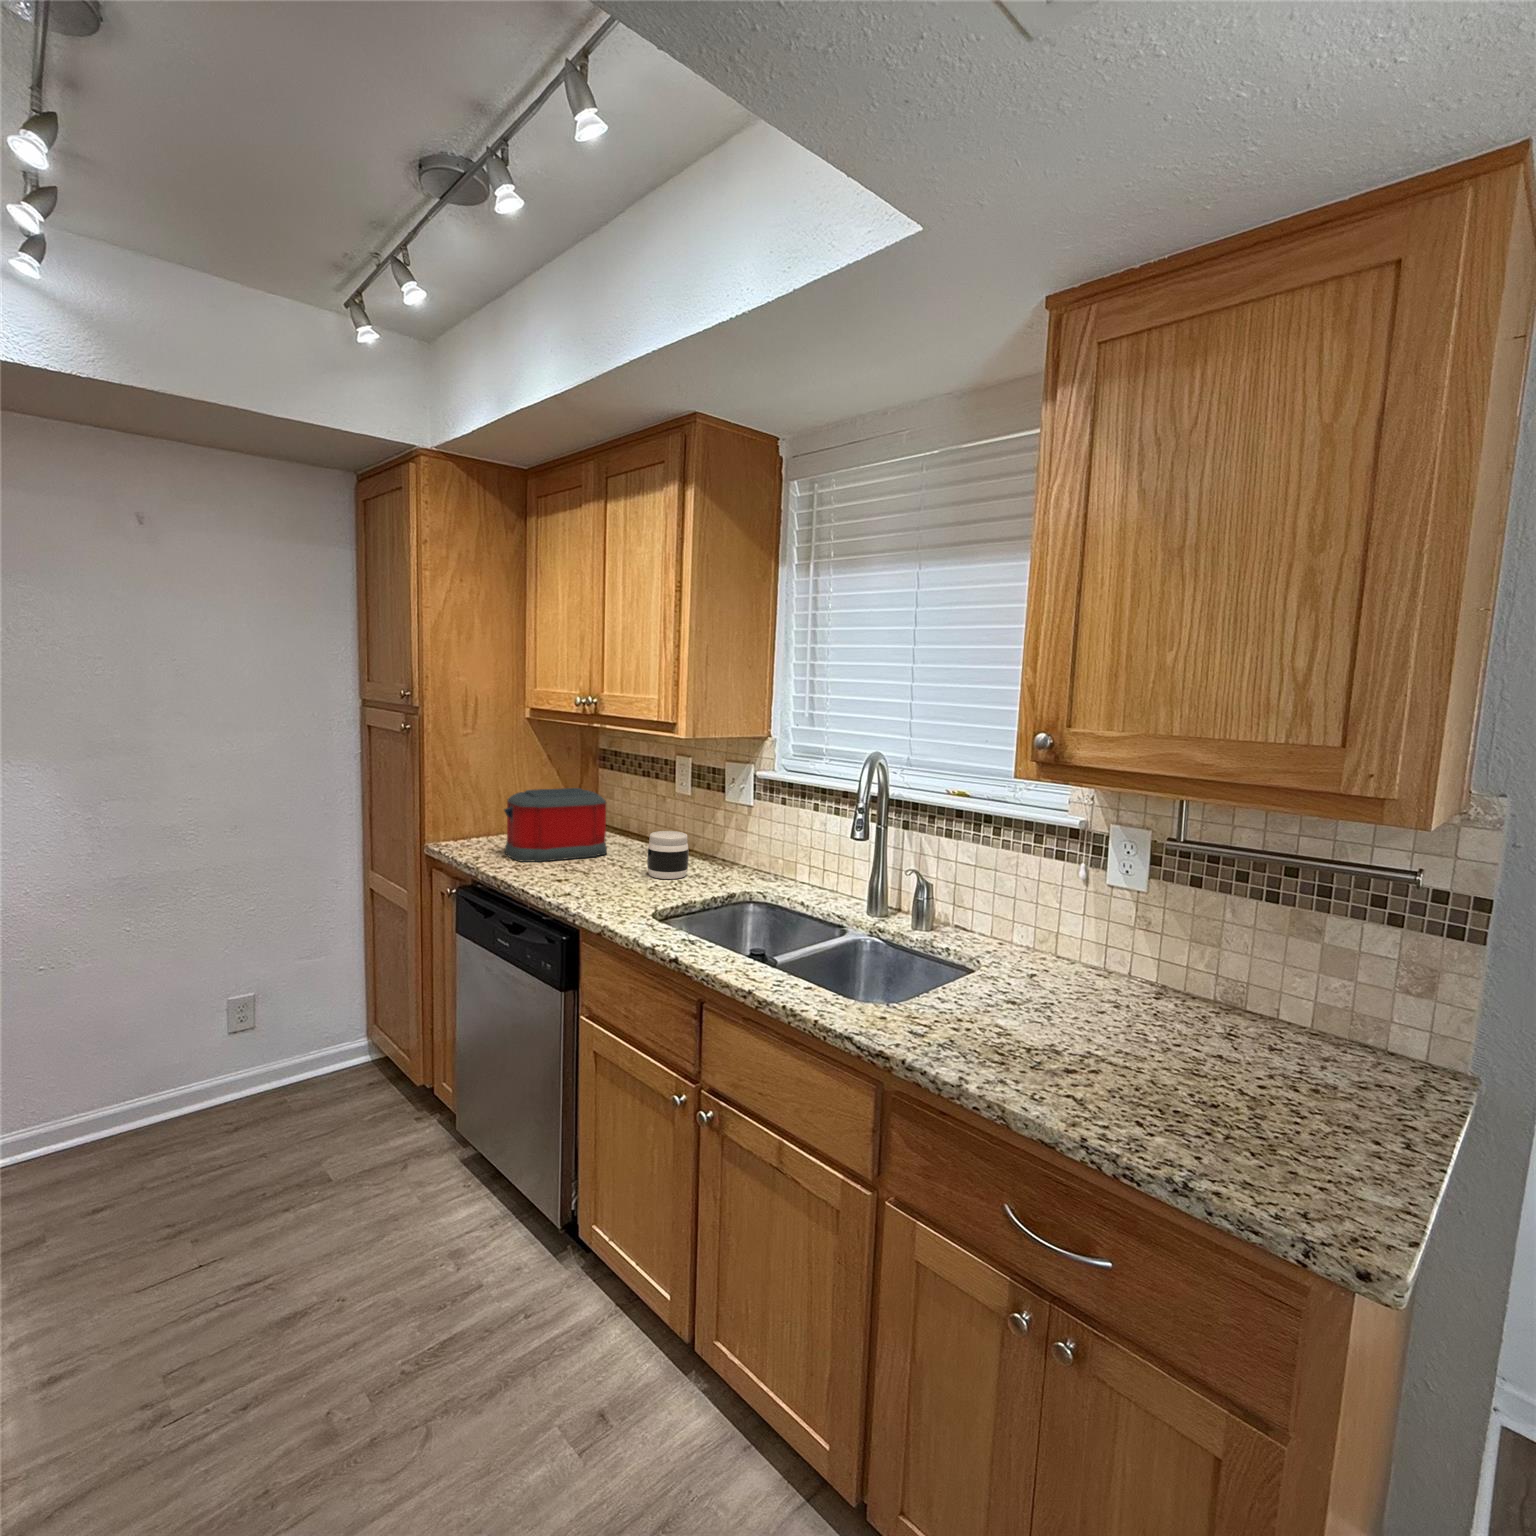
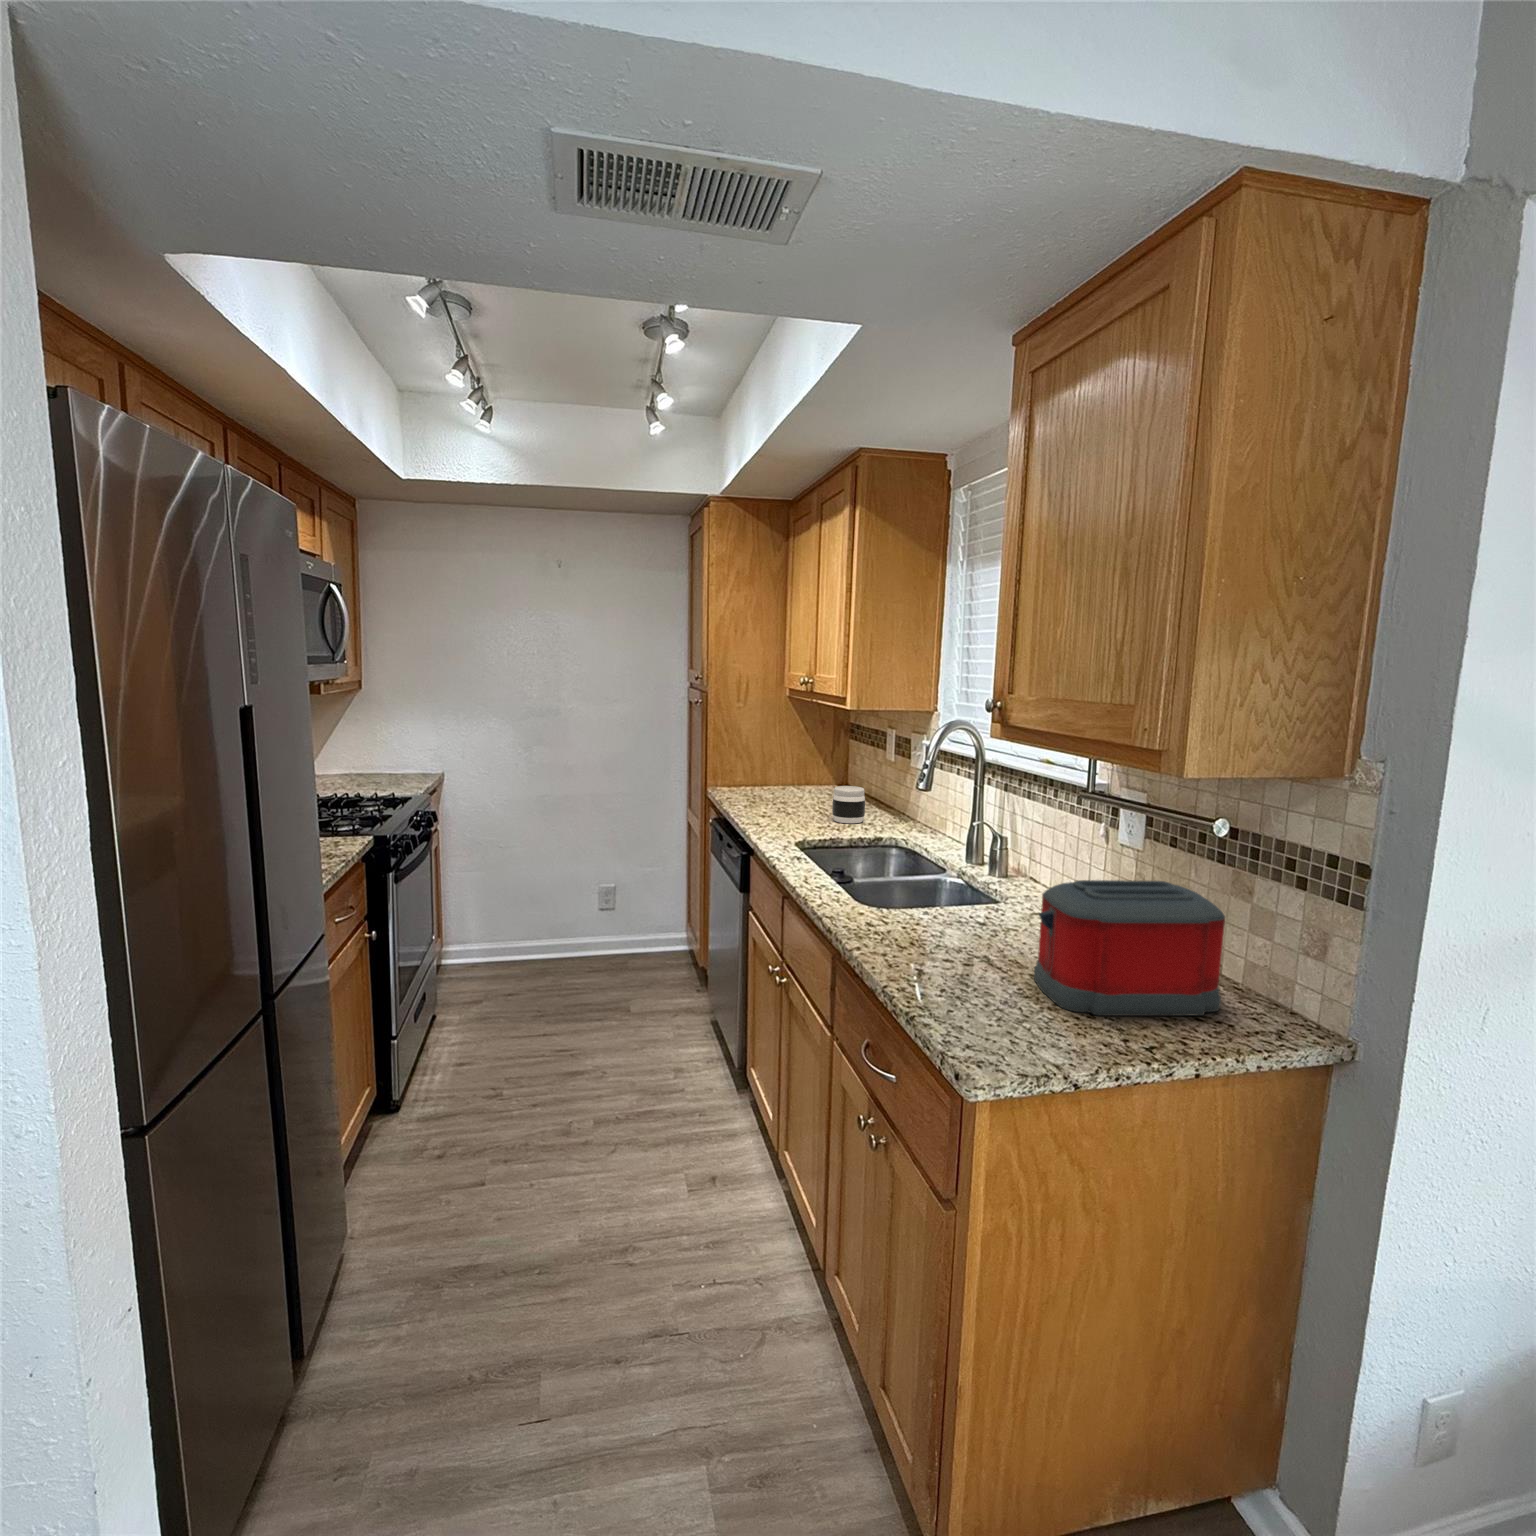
toaster: present [504,788,607,862] -> present [1034,880,1225,1016]

